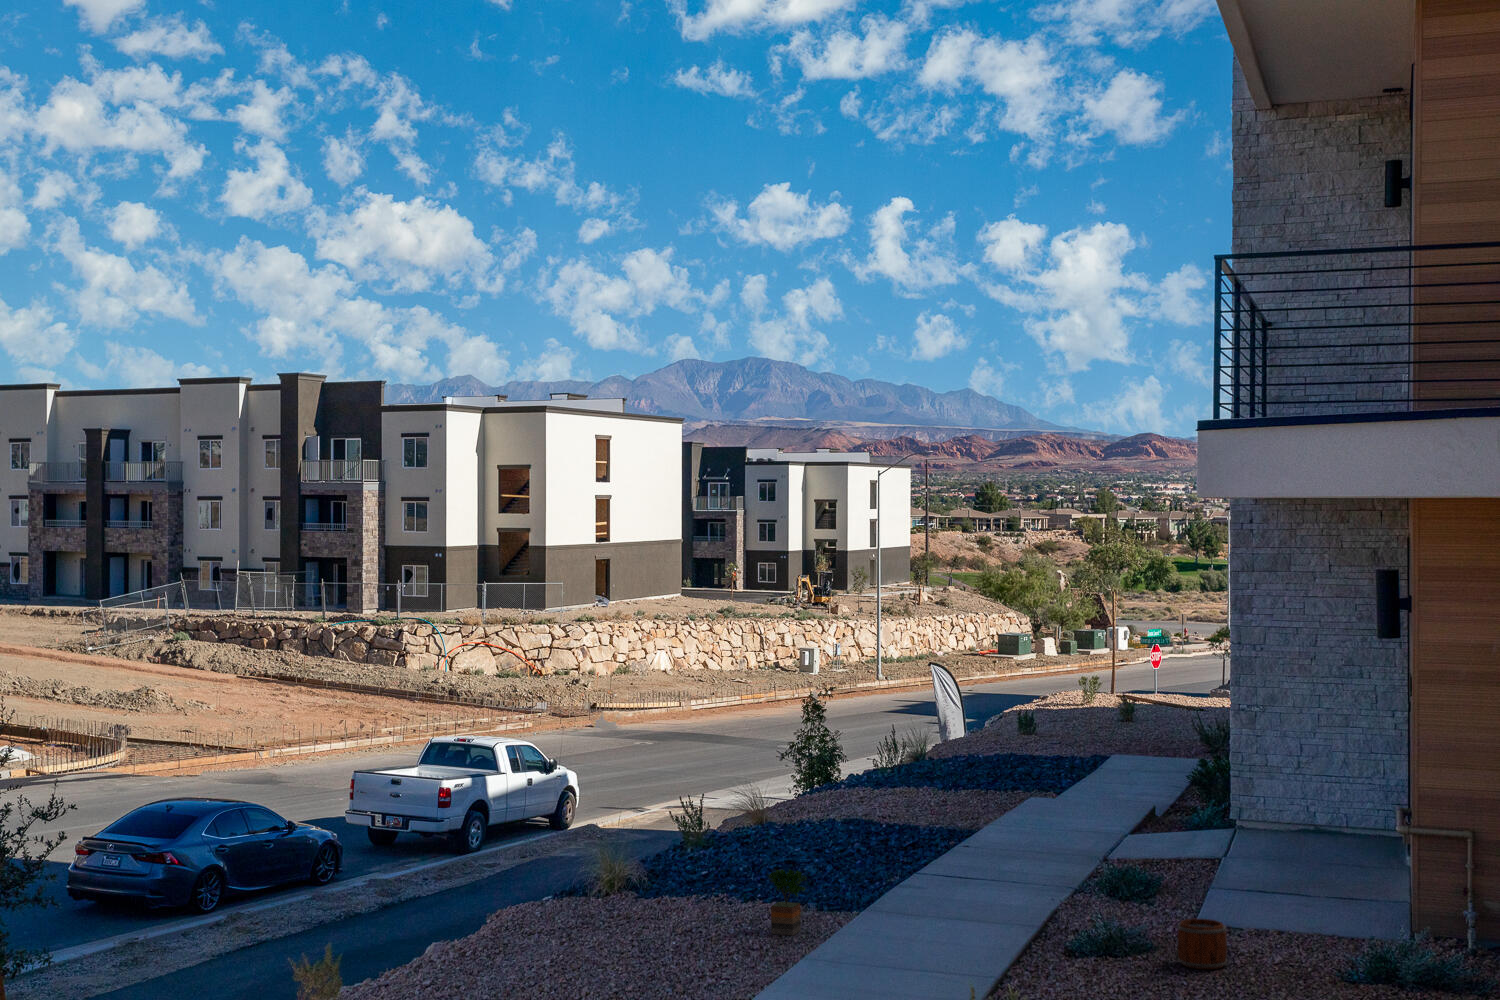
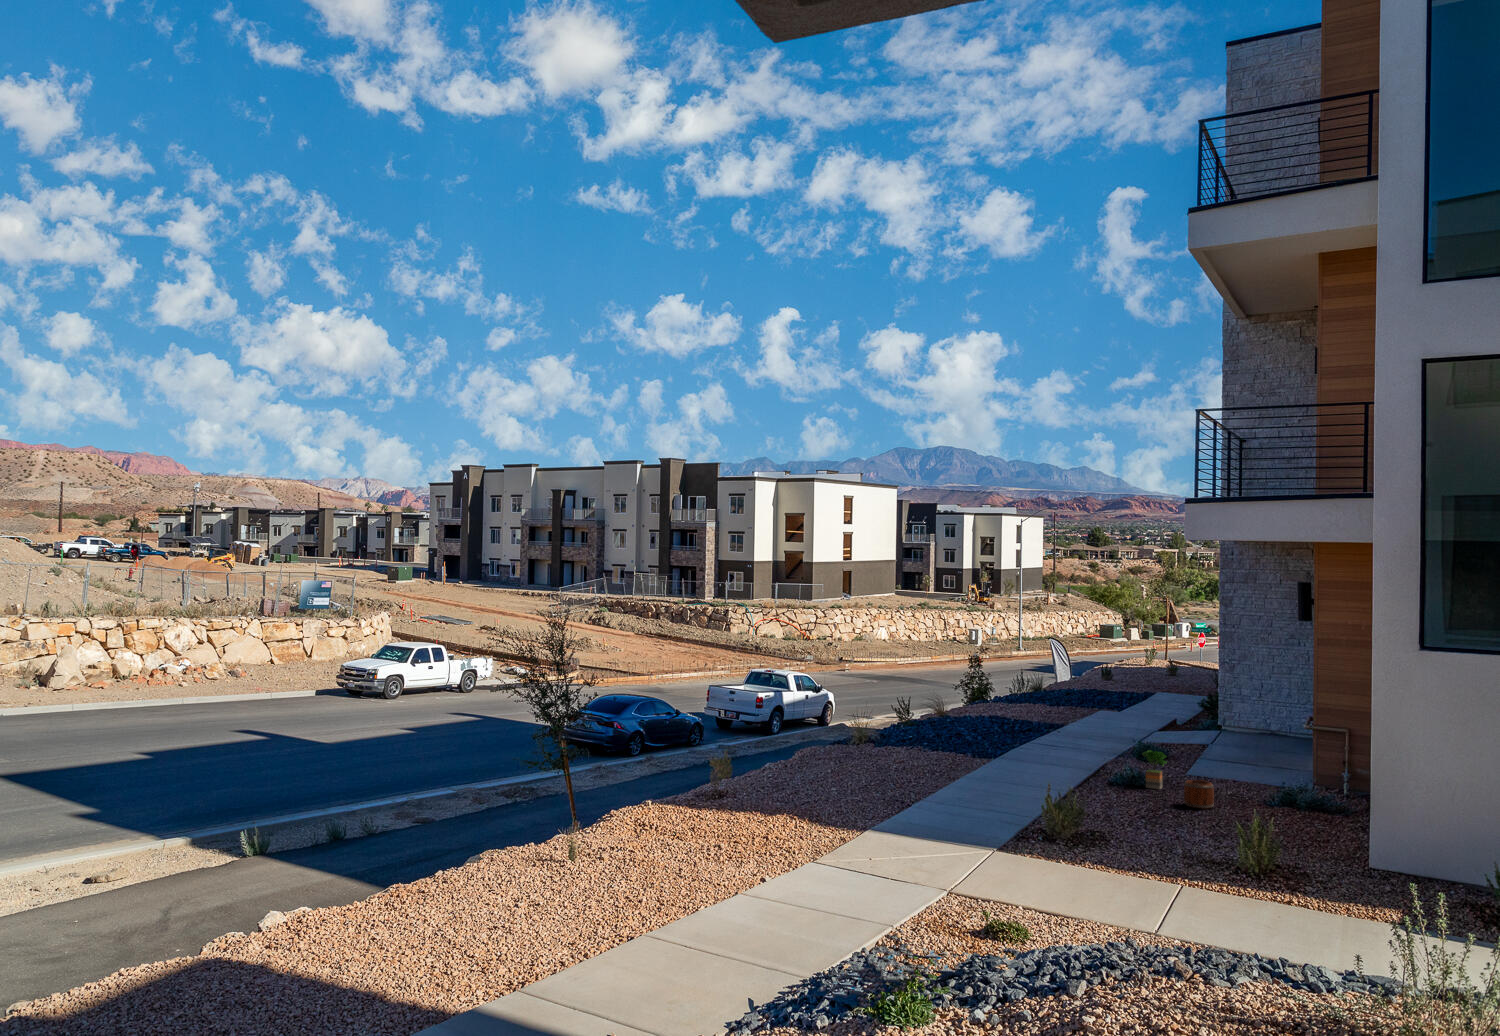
potted tree: present [769,869,807,936] -> present [1142,750,1167,789]

